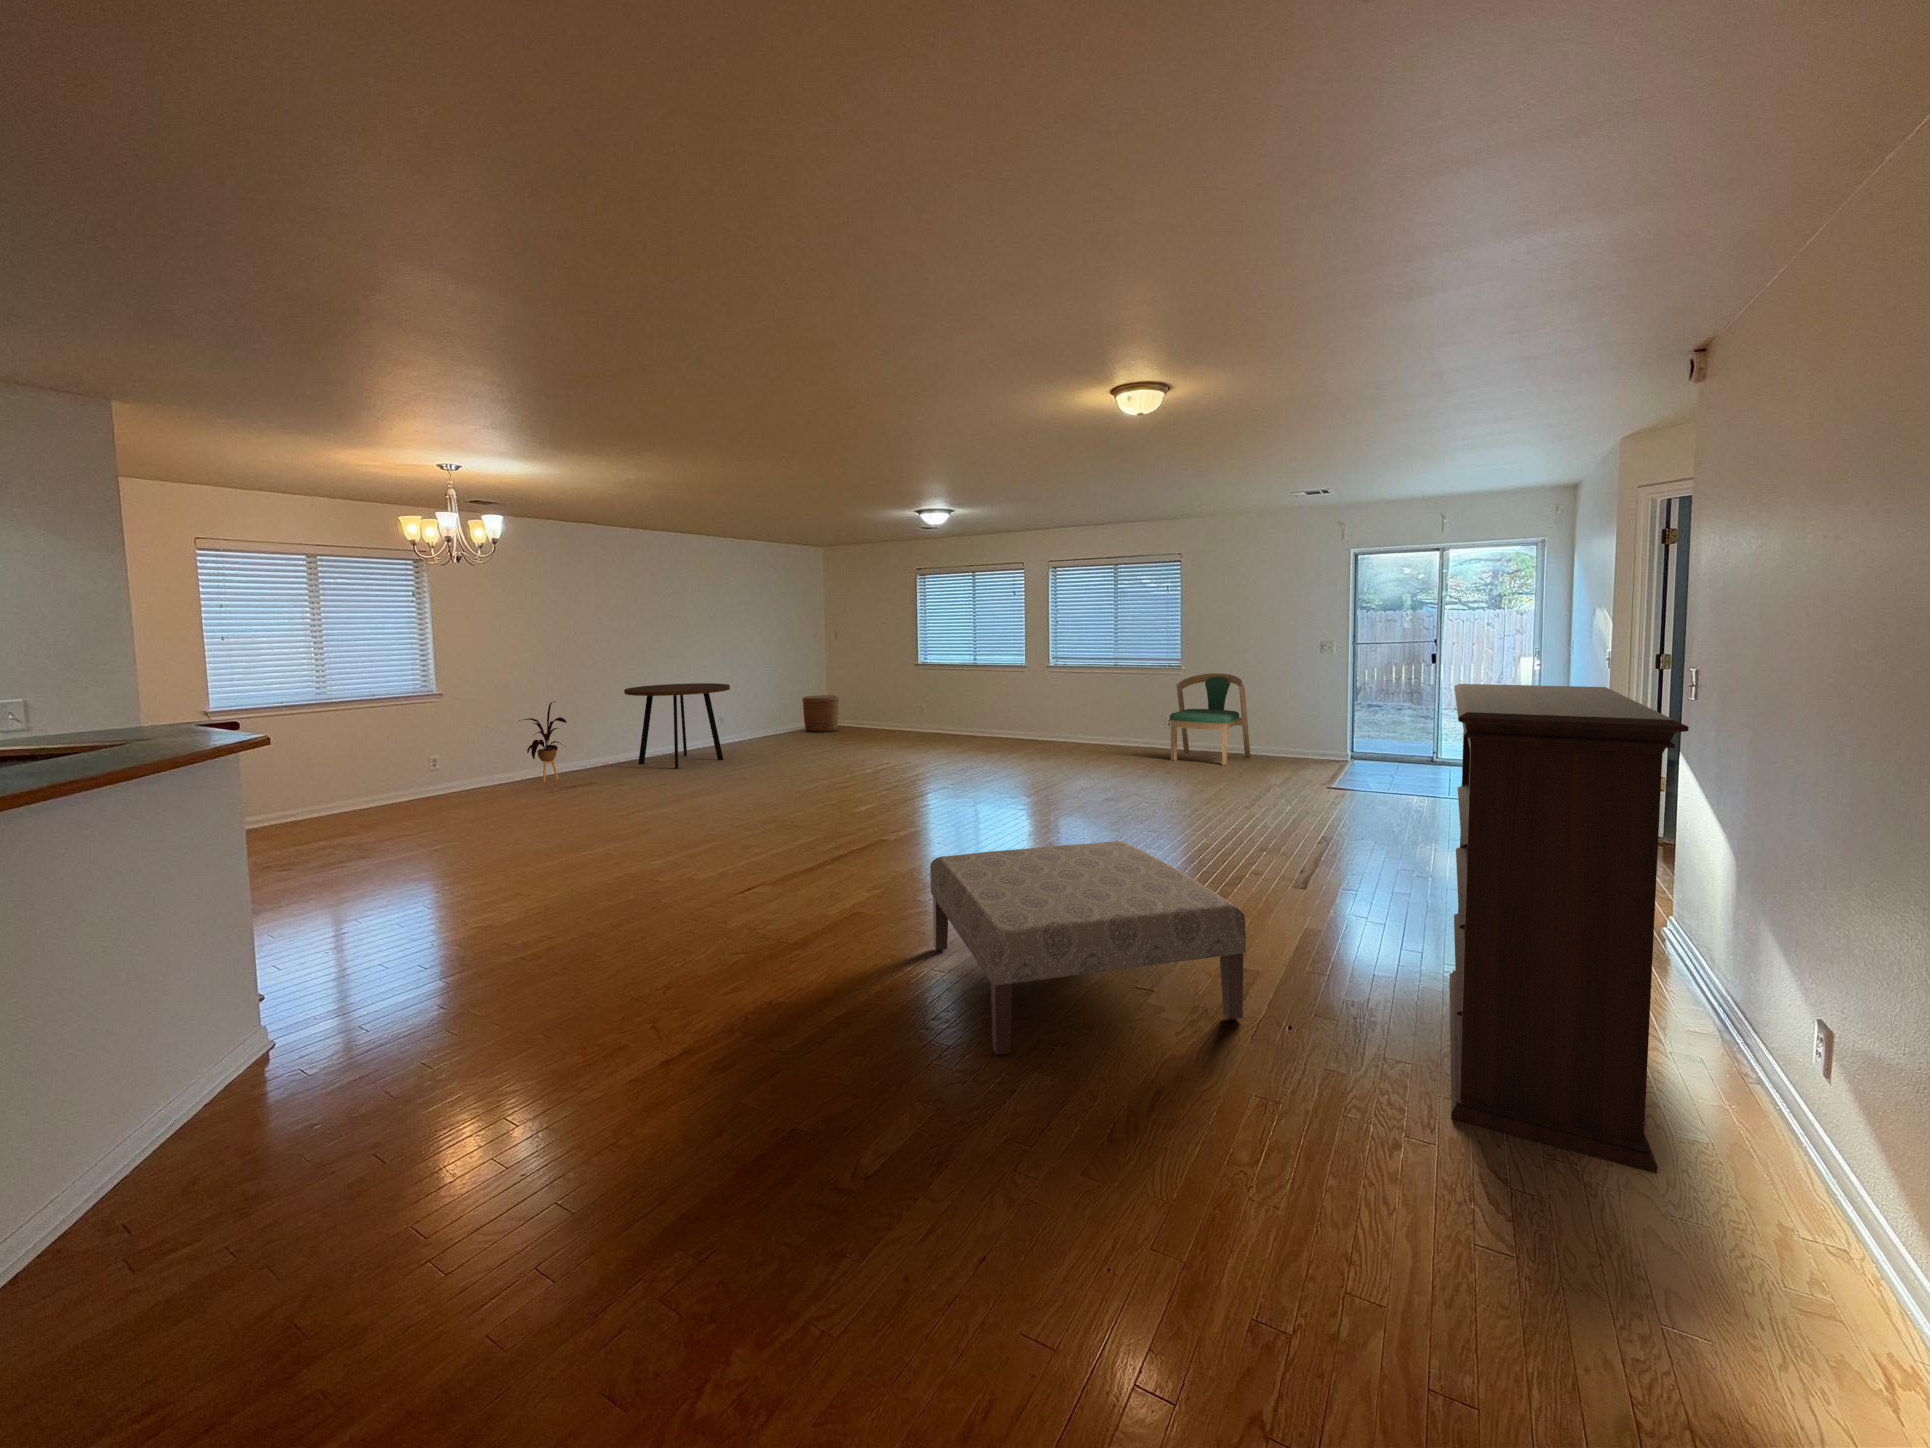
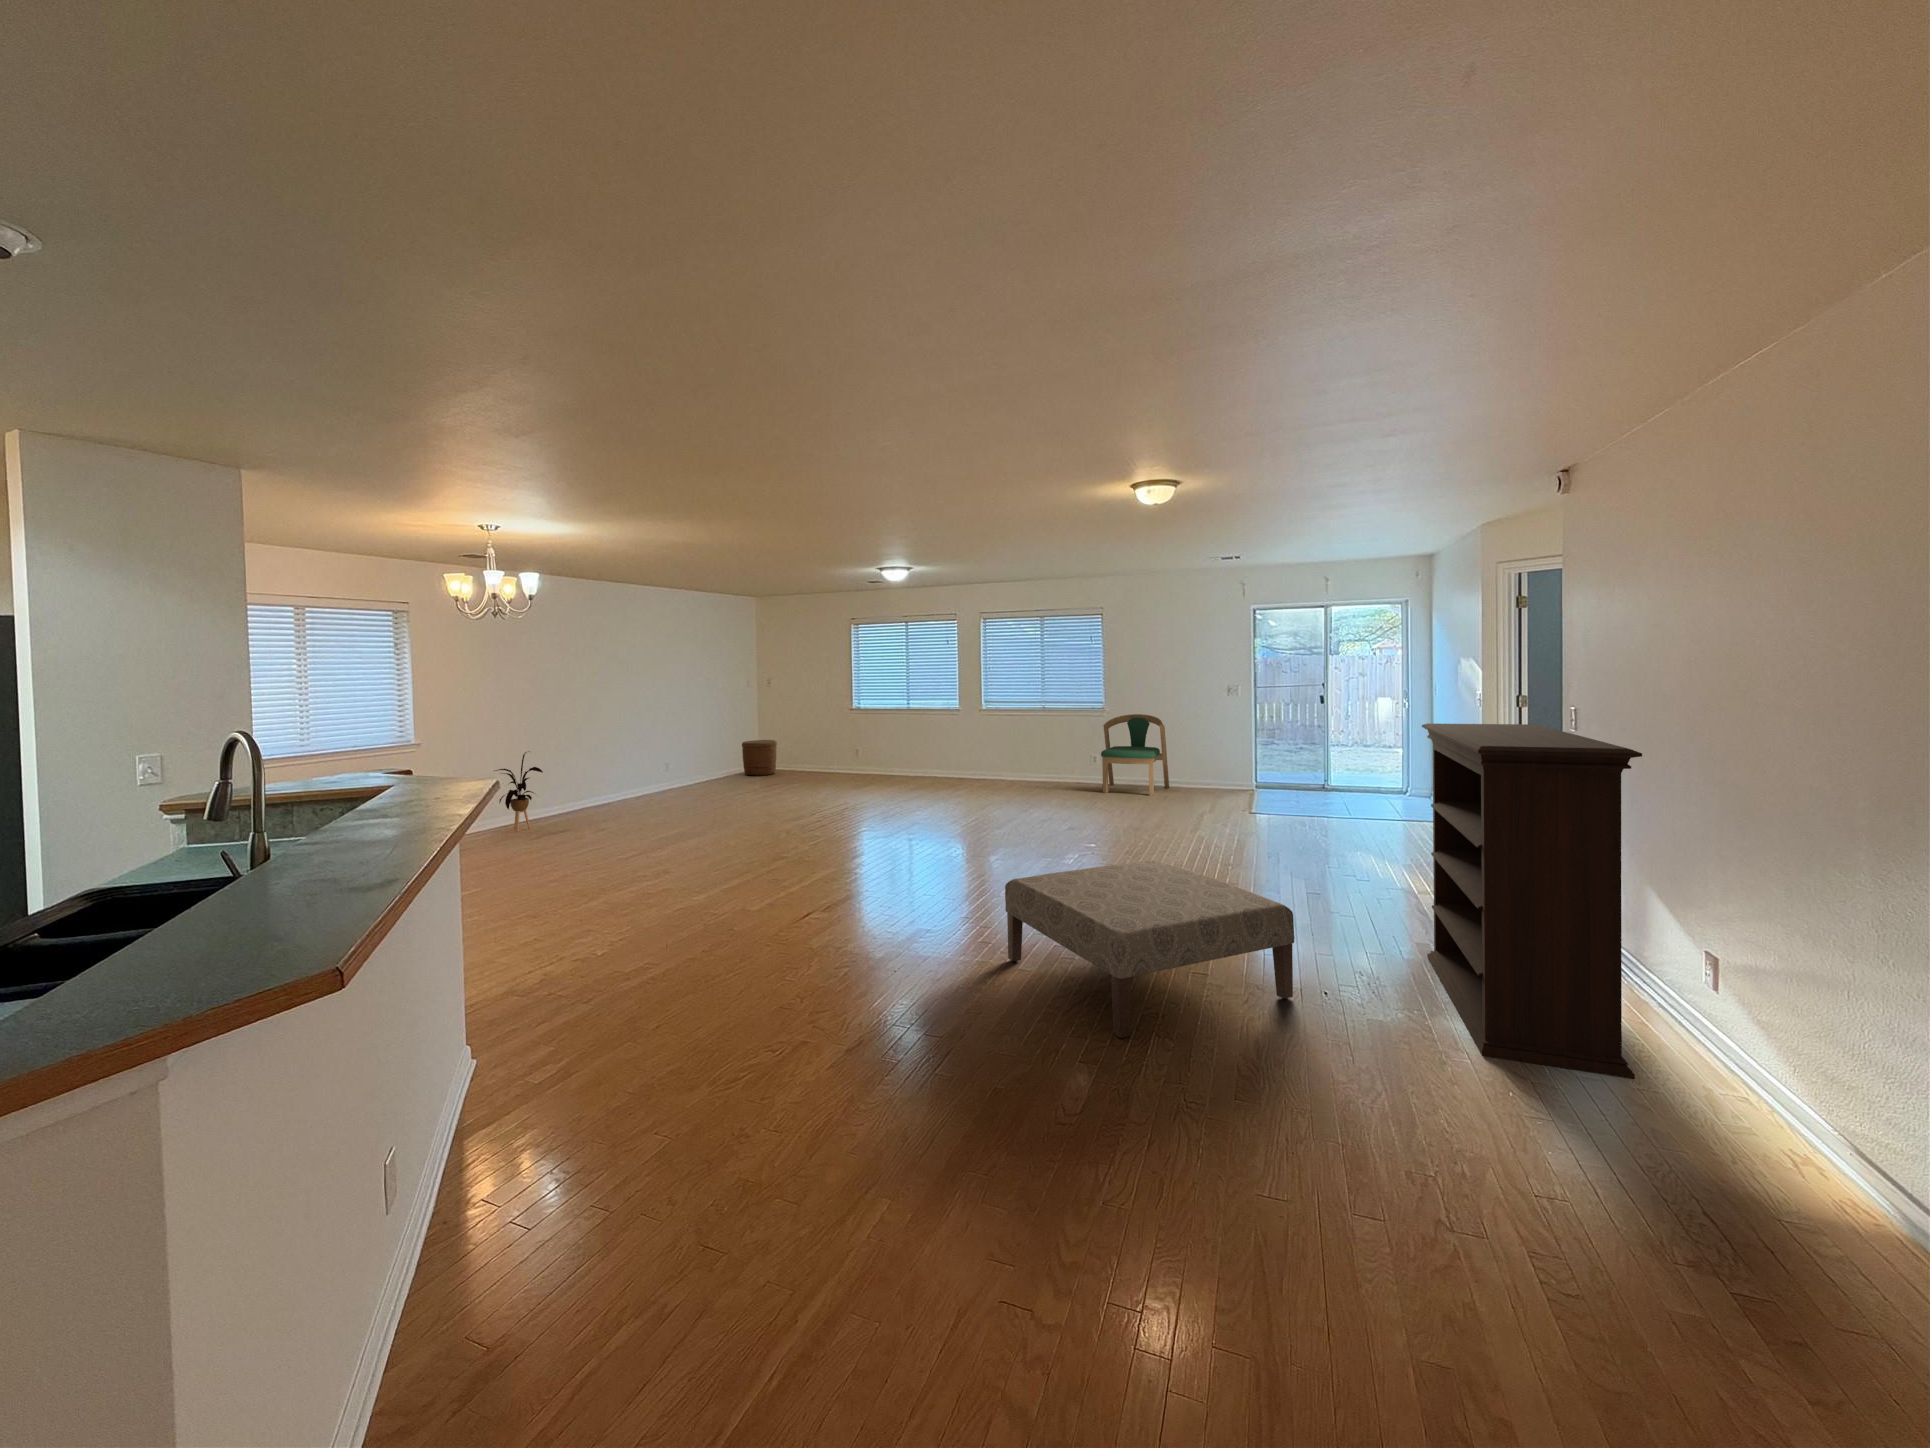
dining table: present [624,683,730,769] -> none [589,731,691,815]

